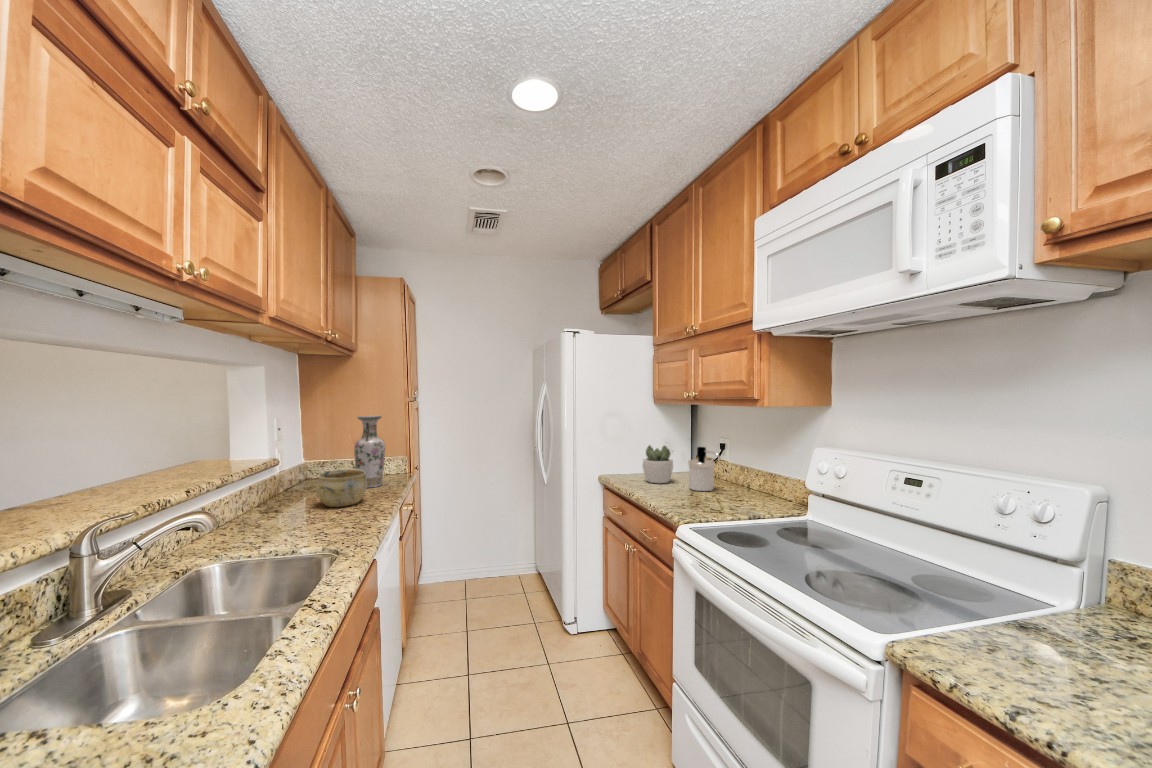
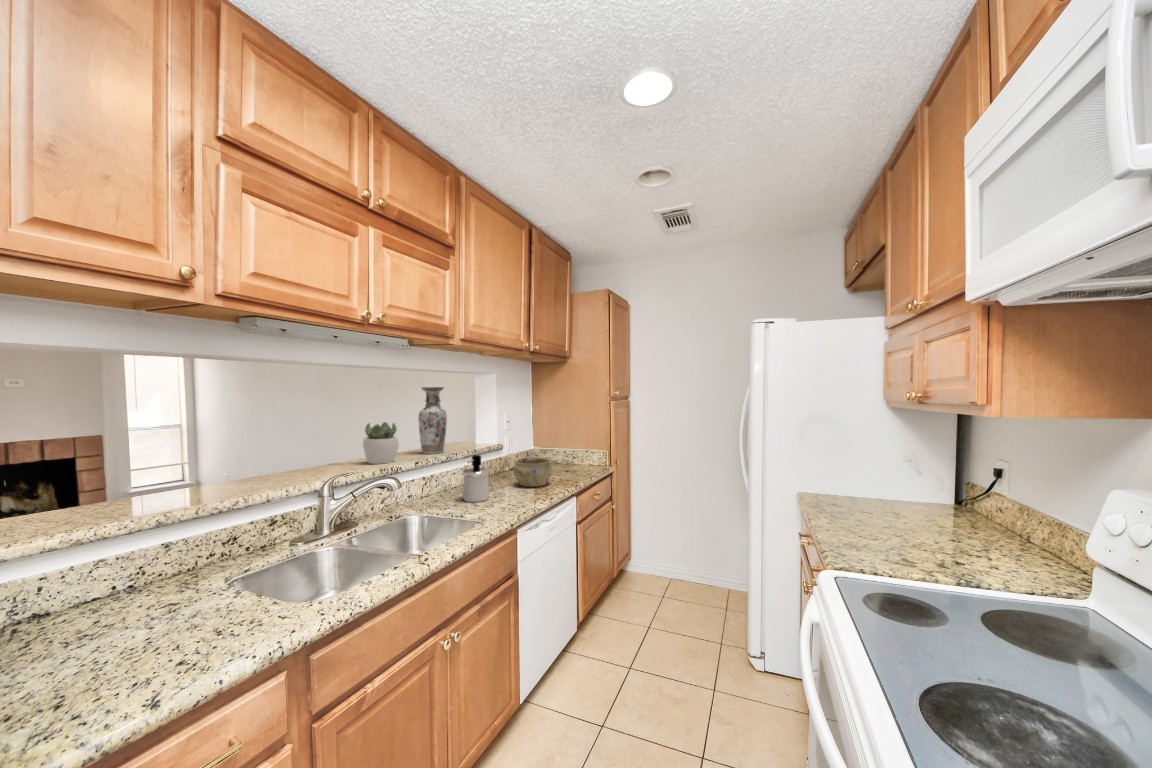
vase: present [354,416,385,488] -> present [418,387,447,454]
succulent plant: present [643,445,673,483] -> present [363,422,399,464]
soap dispenser: present [688,447,721,491] -> present [463,455,490,502]

